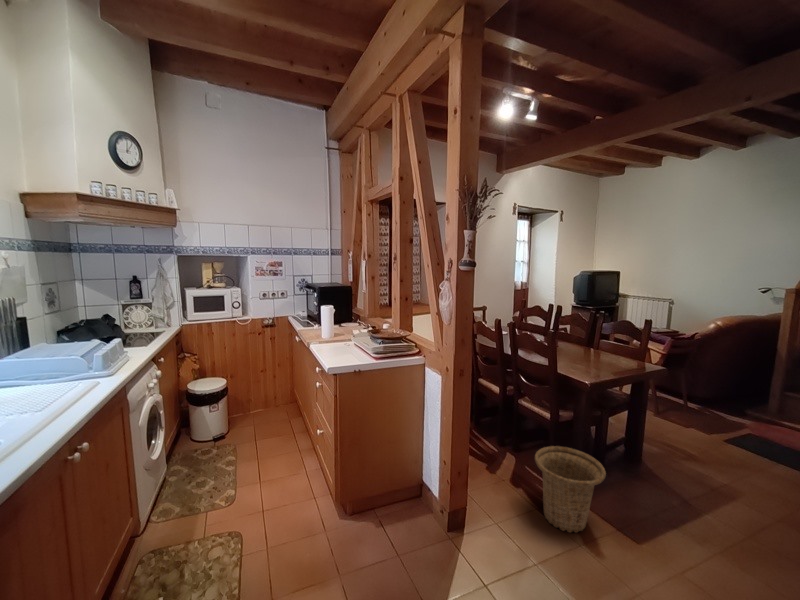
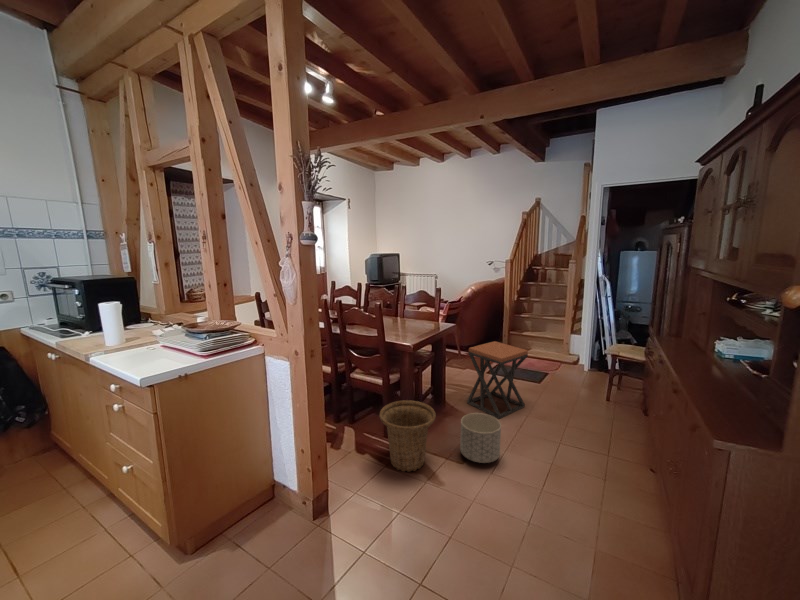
stool: none [676,408,794,518] -> present [467,341,528,419]
planter: none [639,492,708,567] -> present [460,413,501,463]

